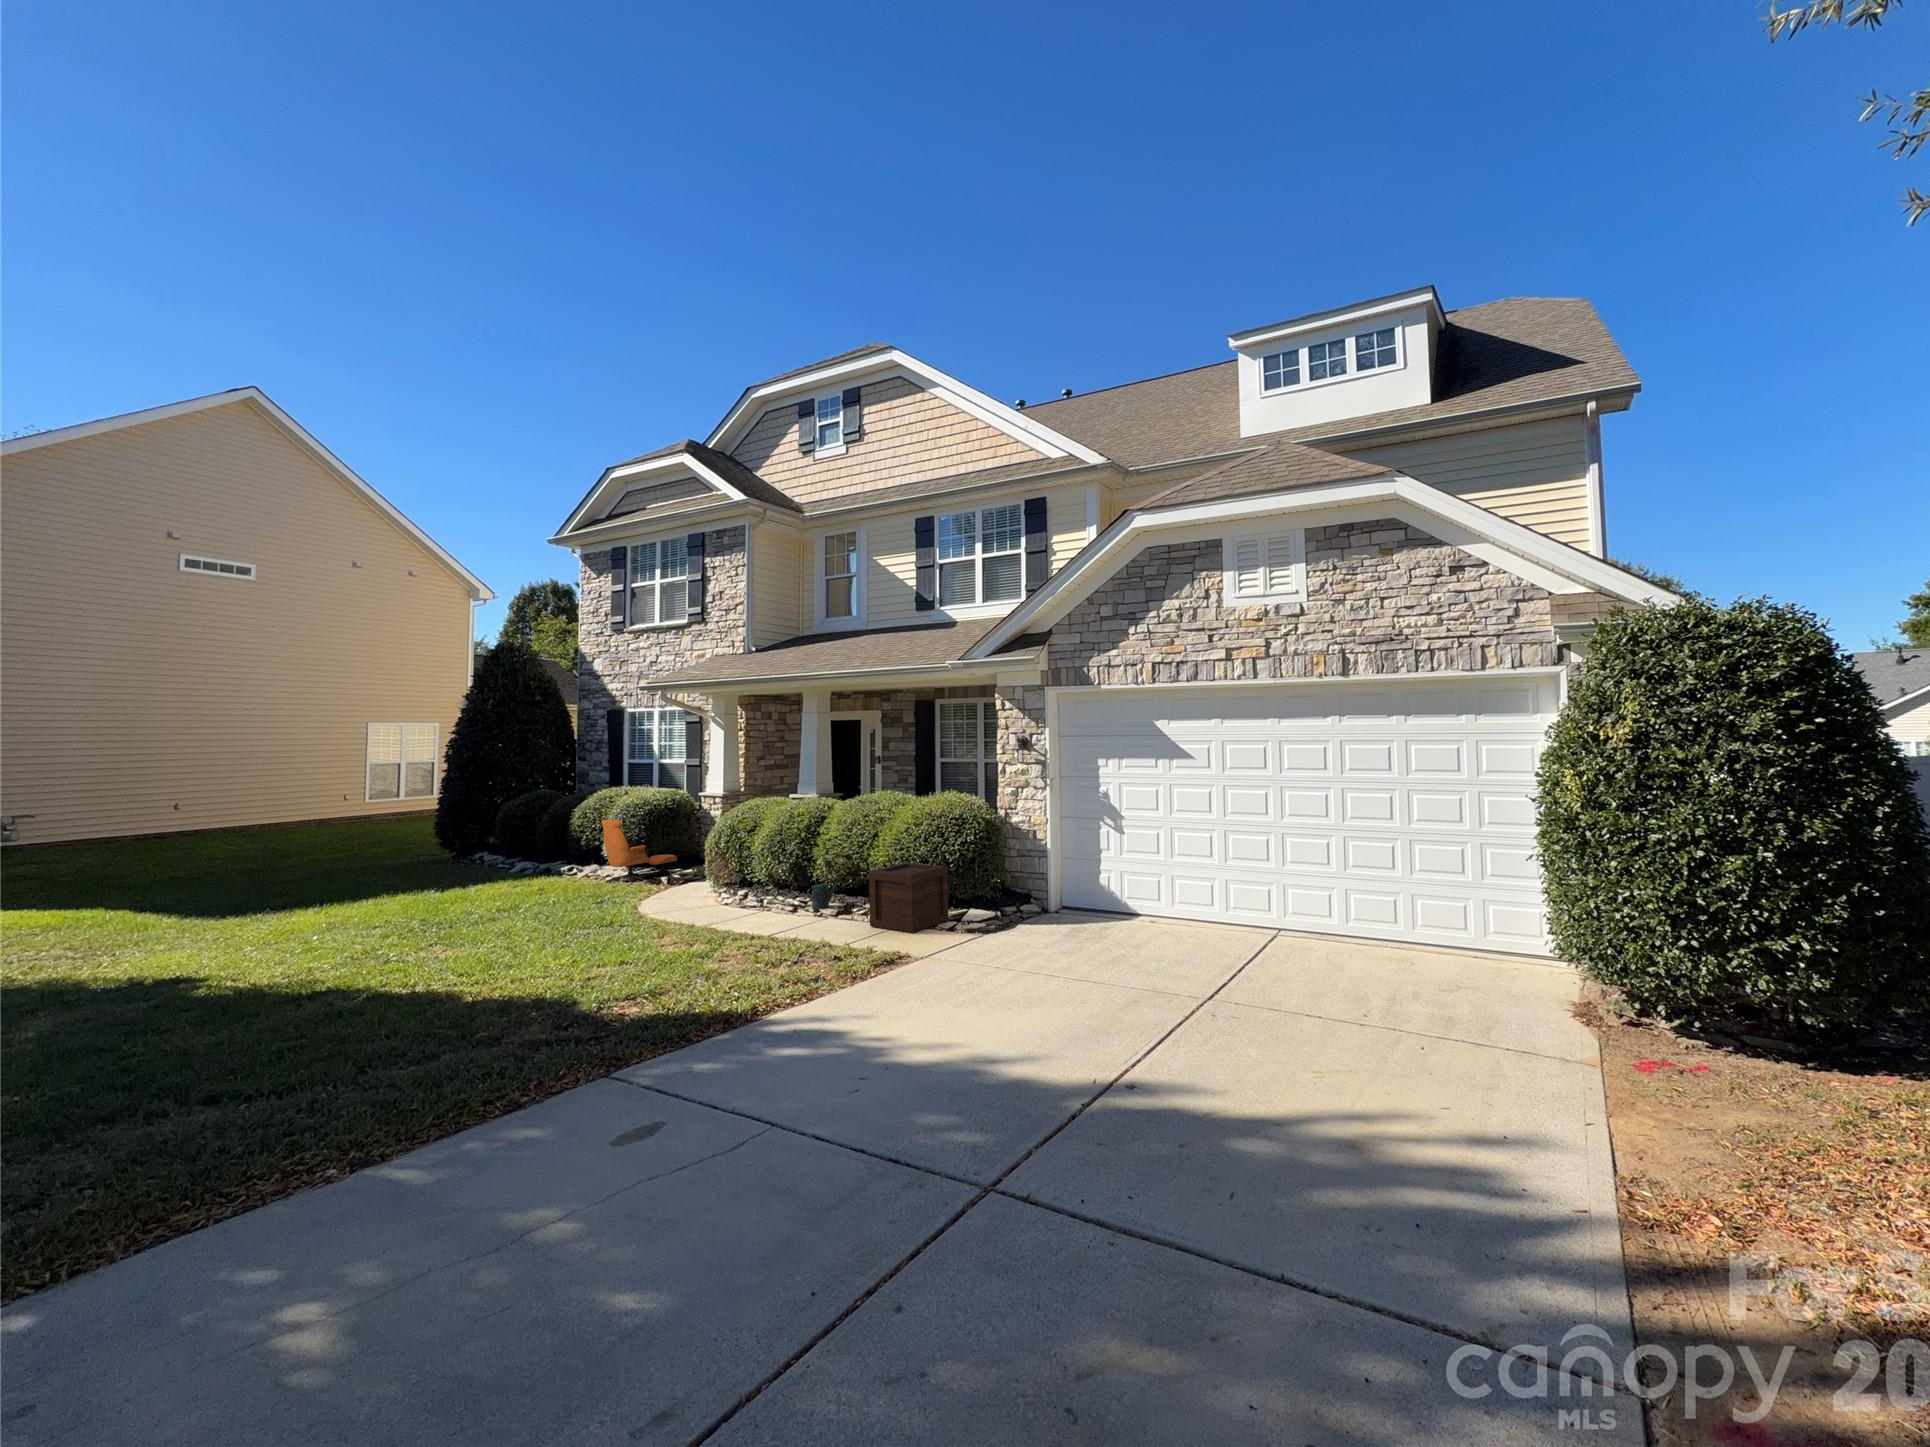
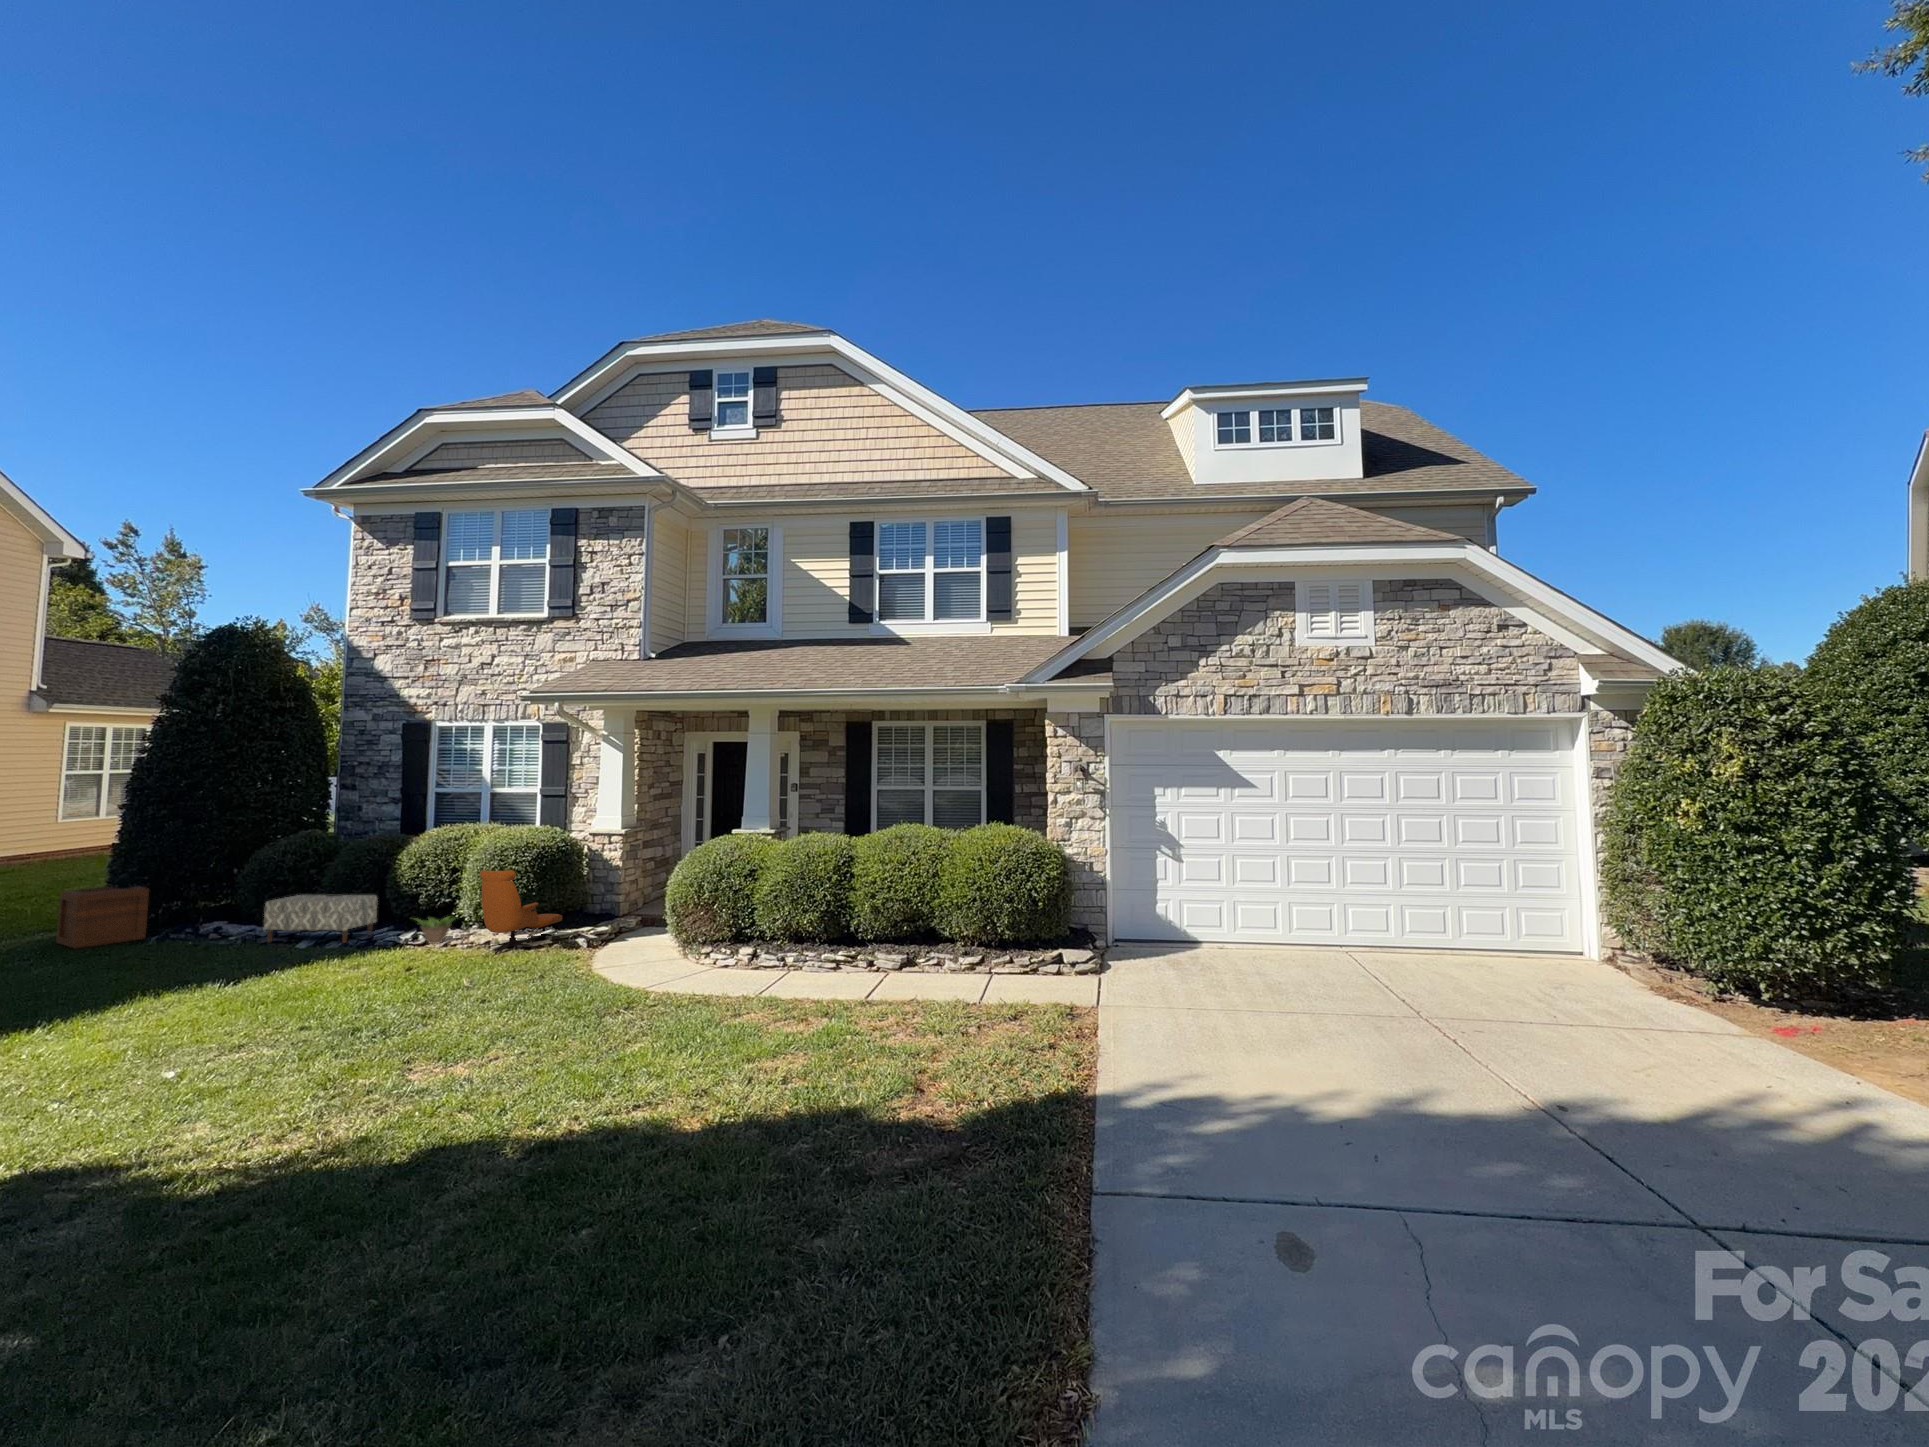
bench: none [509,833,576,869] -> present [264,895,378,943]
decorative plant: none [580,853,614,873] -> present [415,917,455,944]
wooden crate: present [869,863,949,933] -> present [56,886,149,949]
watering can: present [807,879,841,909] -> none [838,928,865,965]

